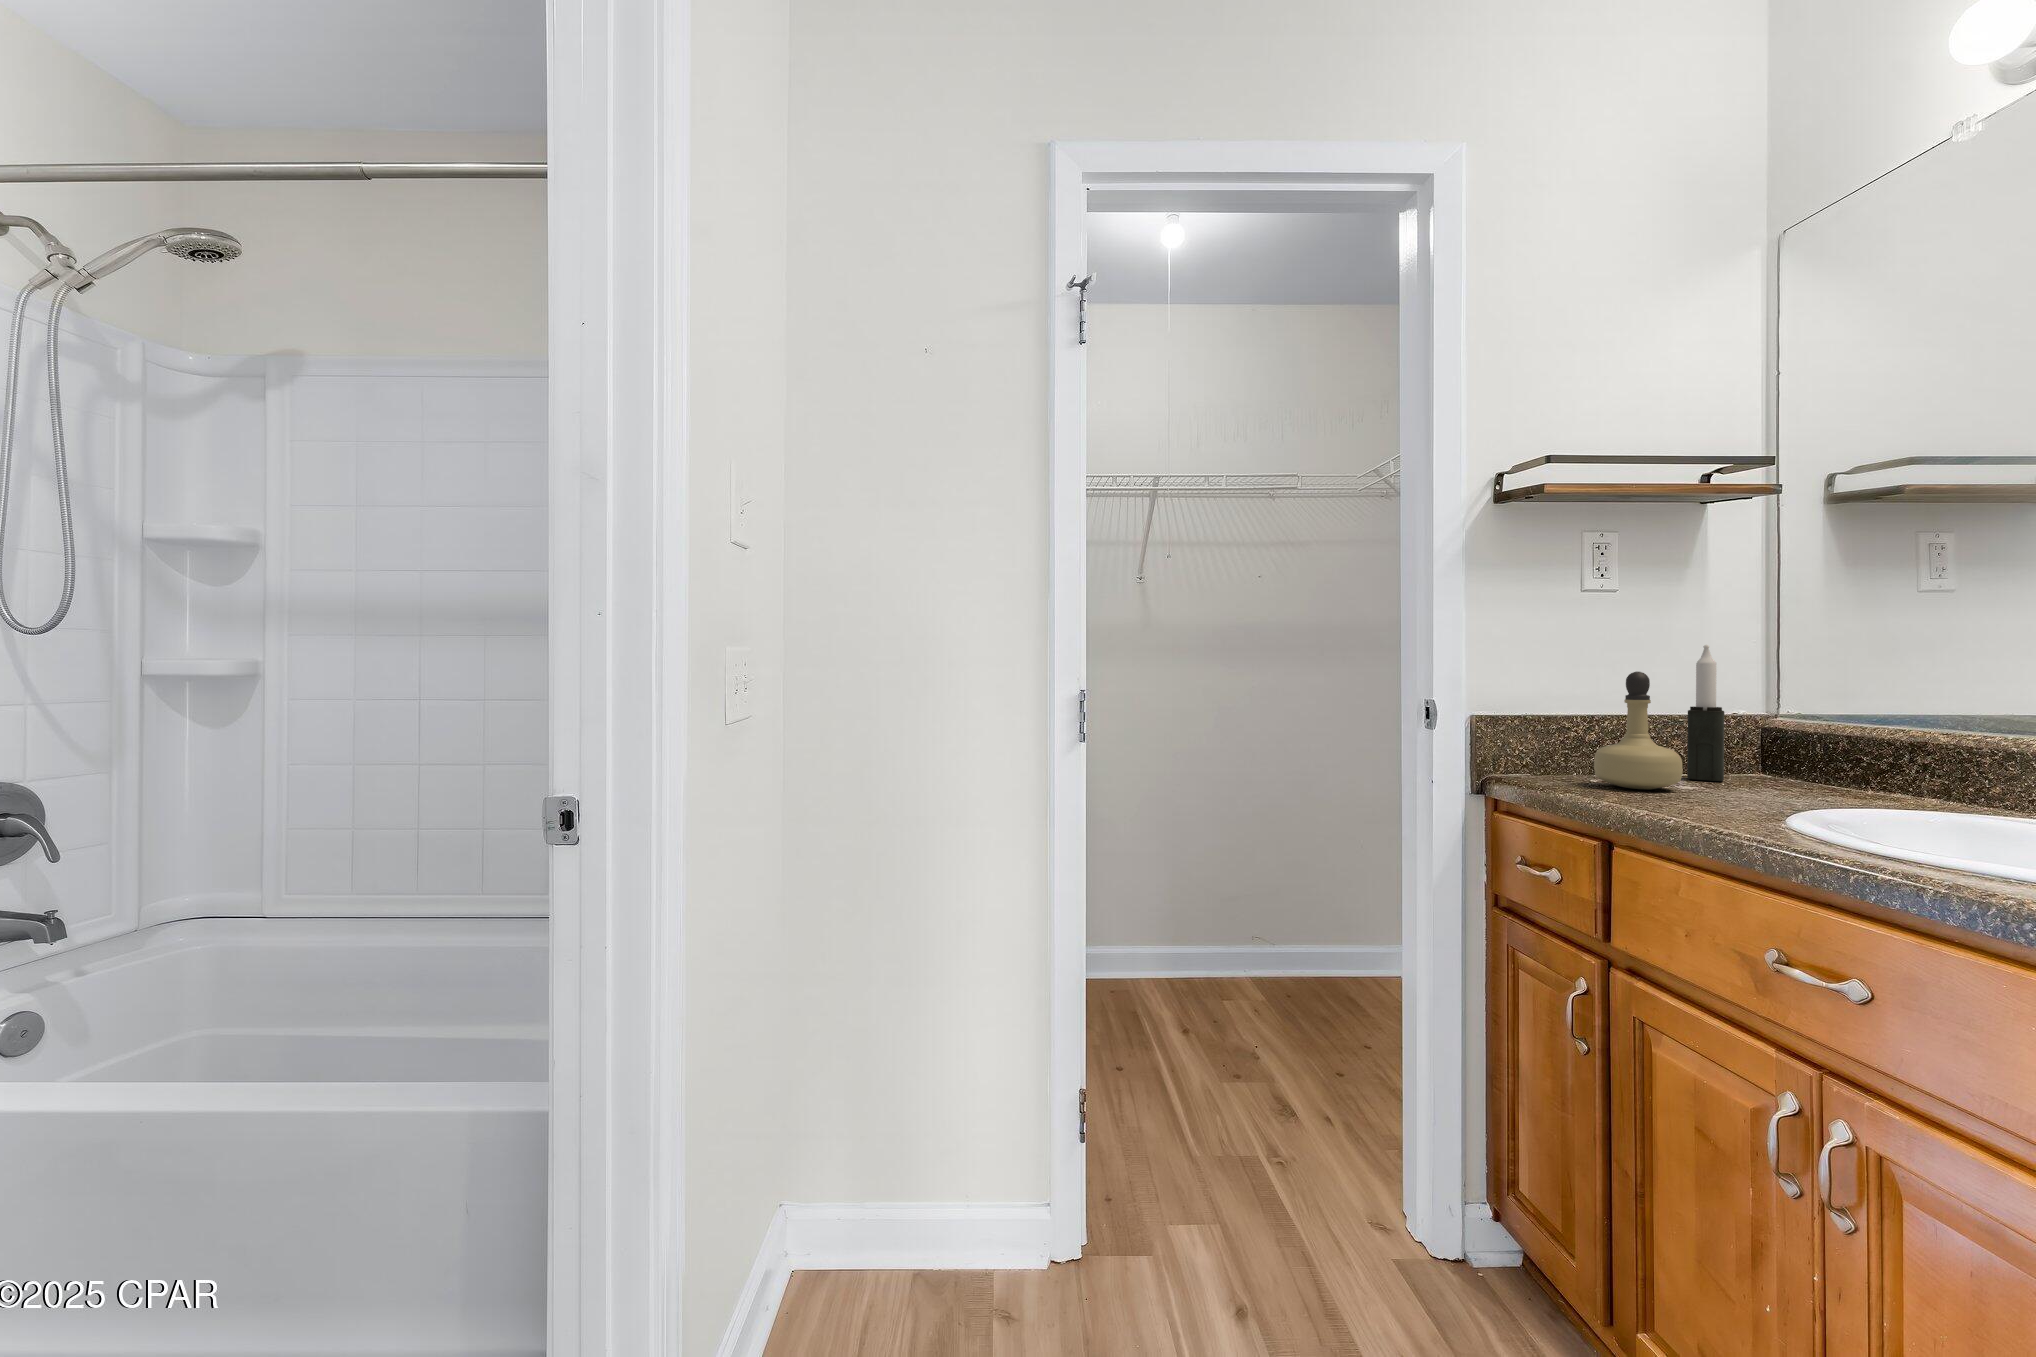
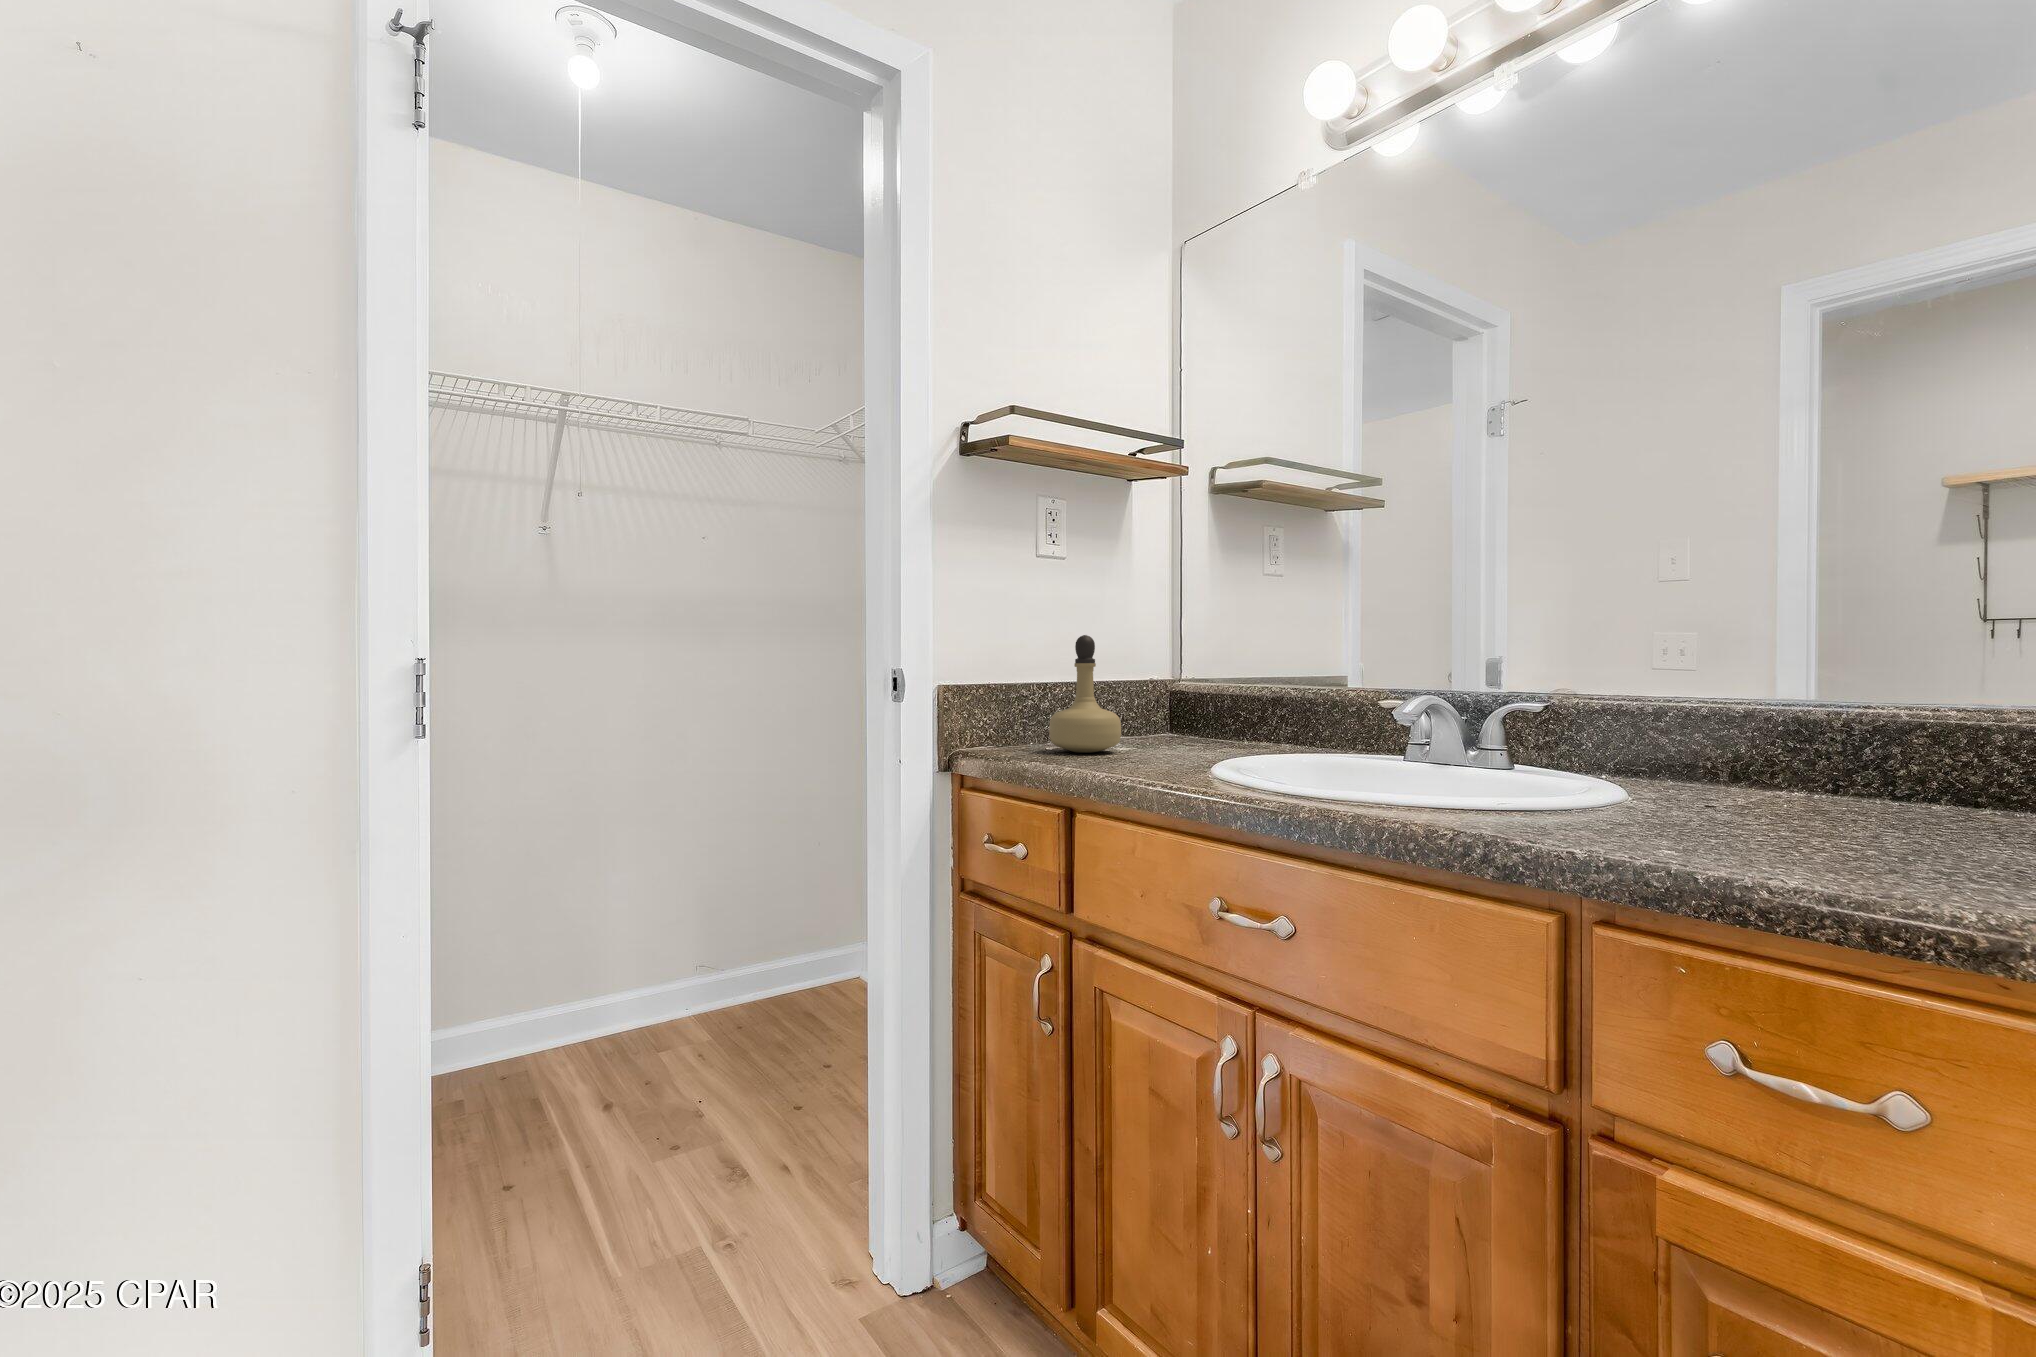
candle: present [1687,645,1724,781] -> none [1120,614,1146,742]

